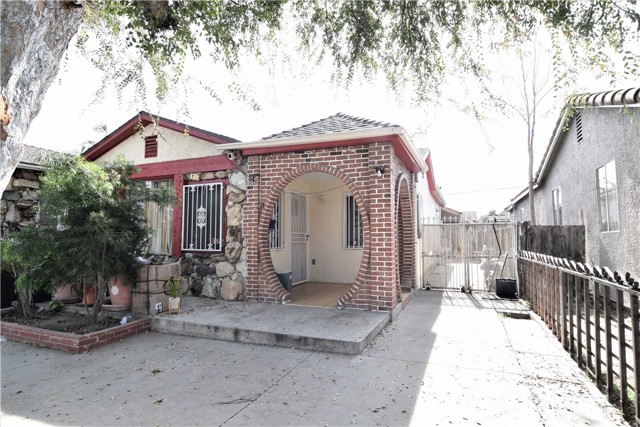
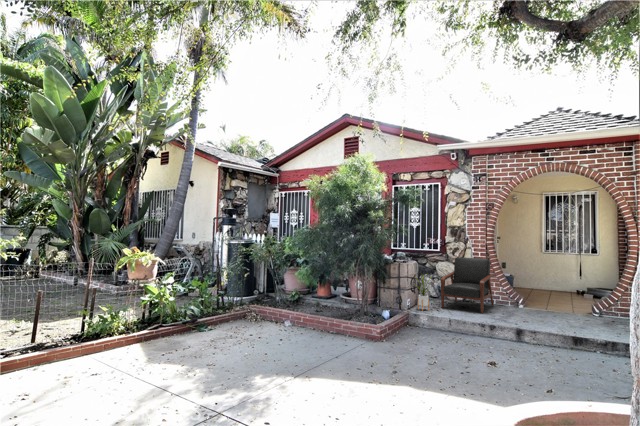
chair: none [200,257,261,313] -> present [441,258,494,313]

